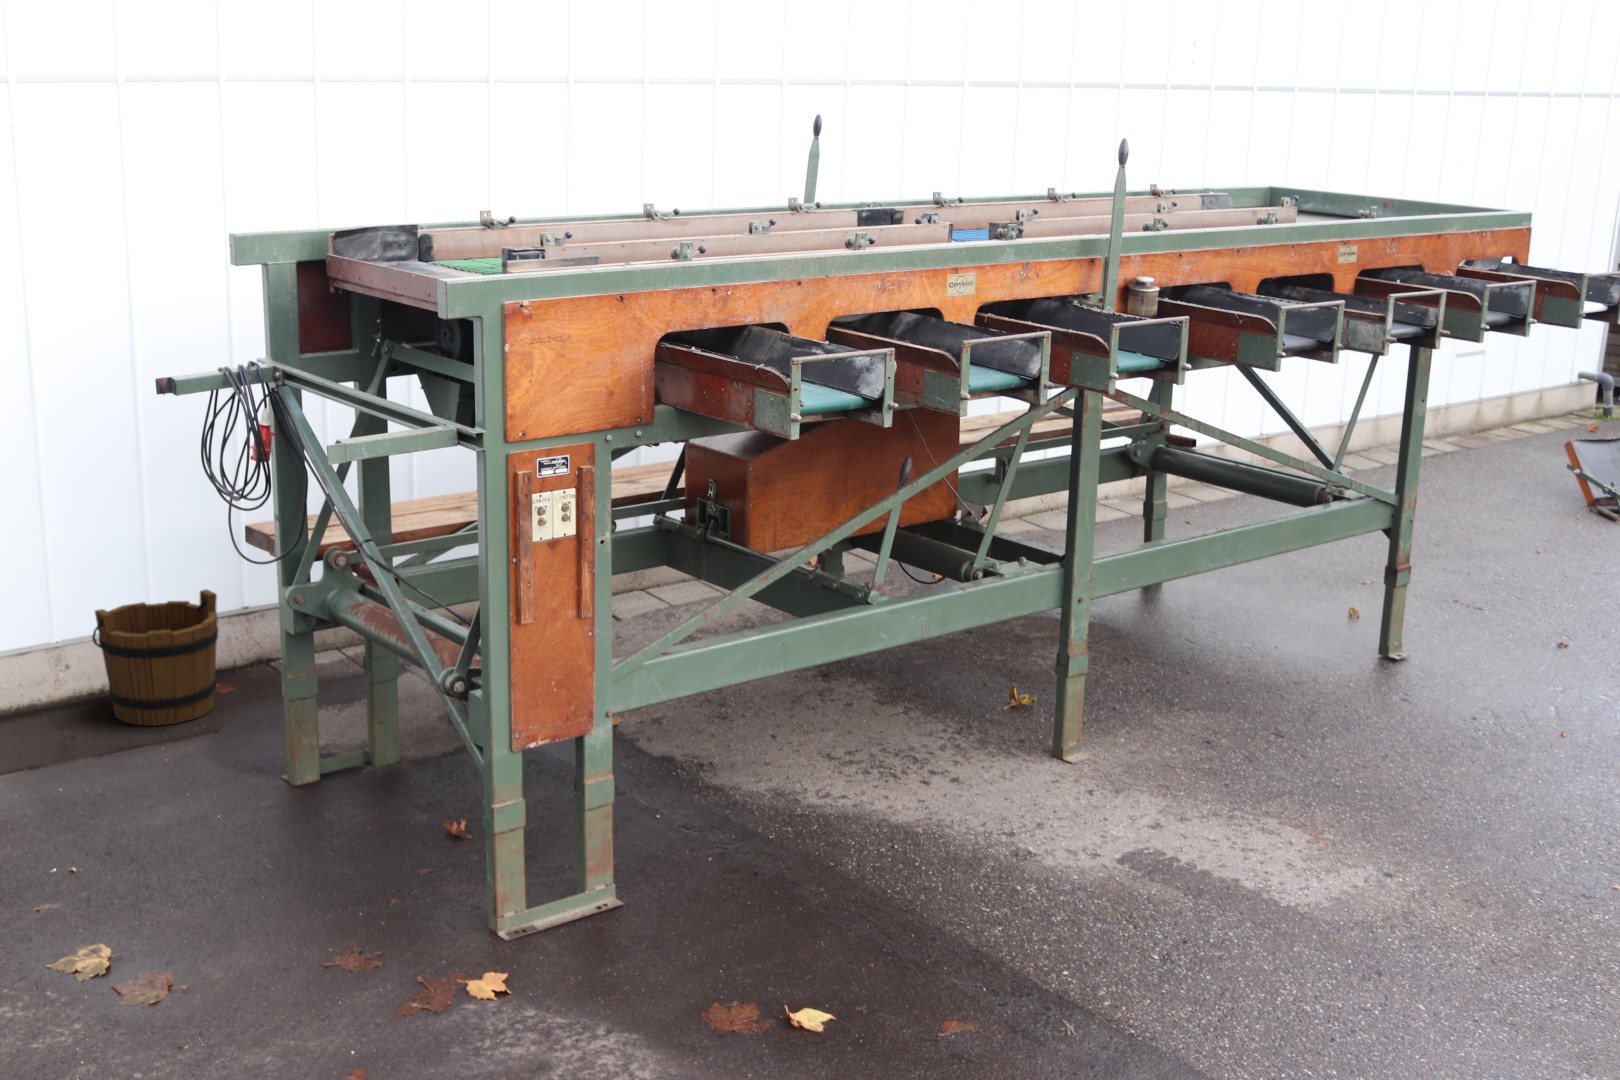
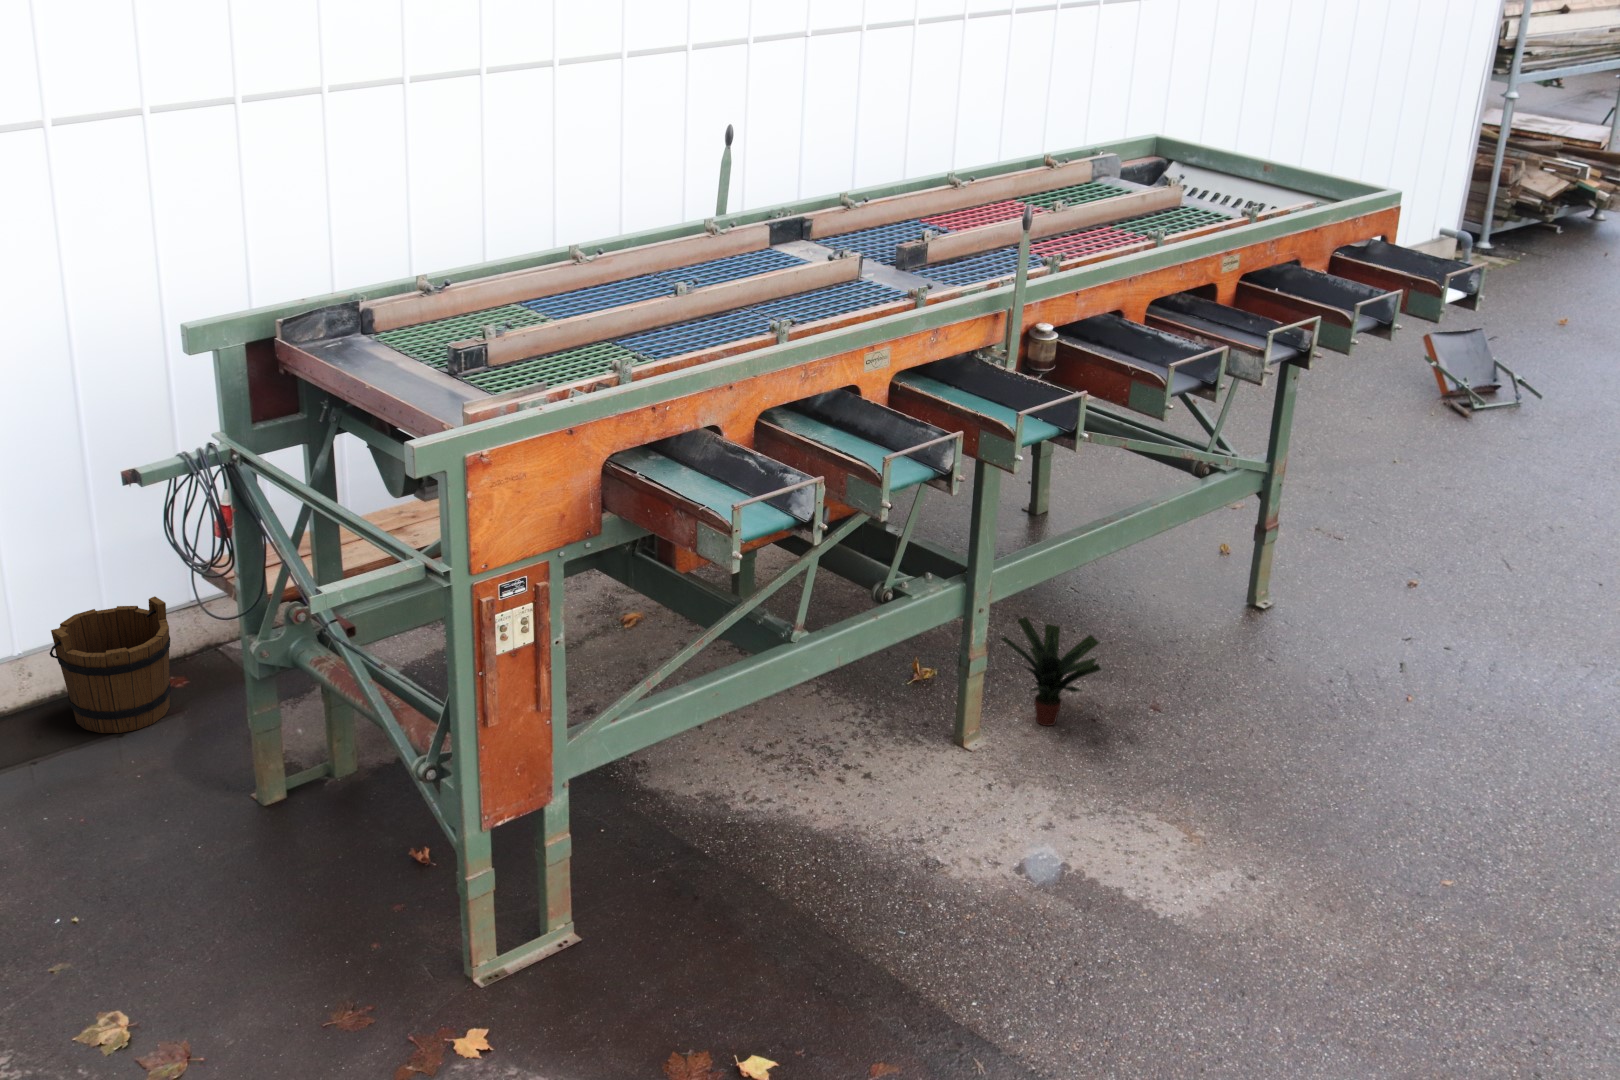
potted plant: none [1101,626,1214,745] -> present [1002,617,1101,726]

